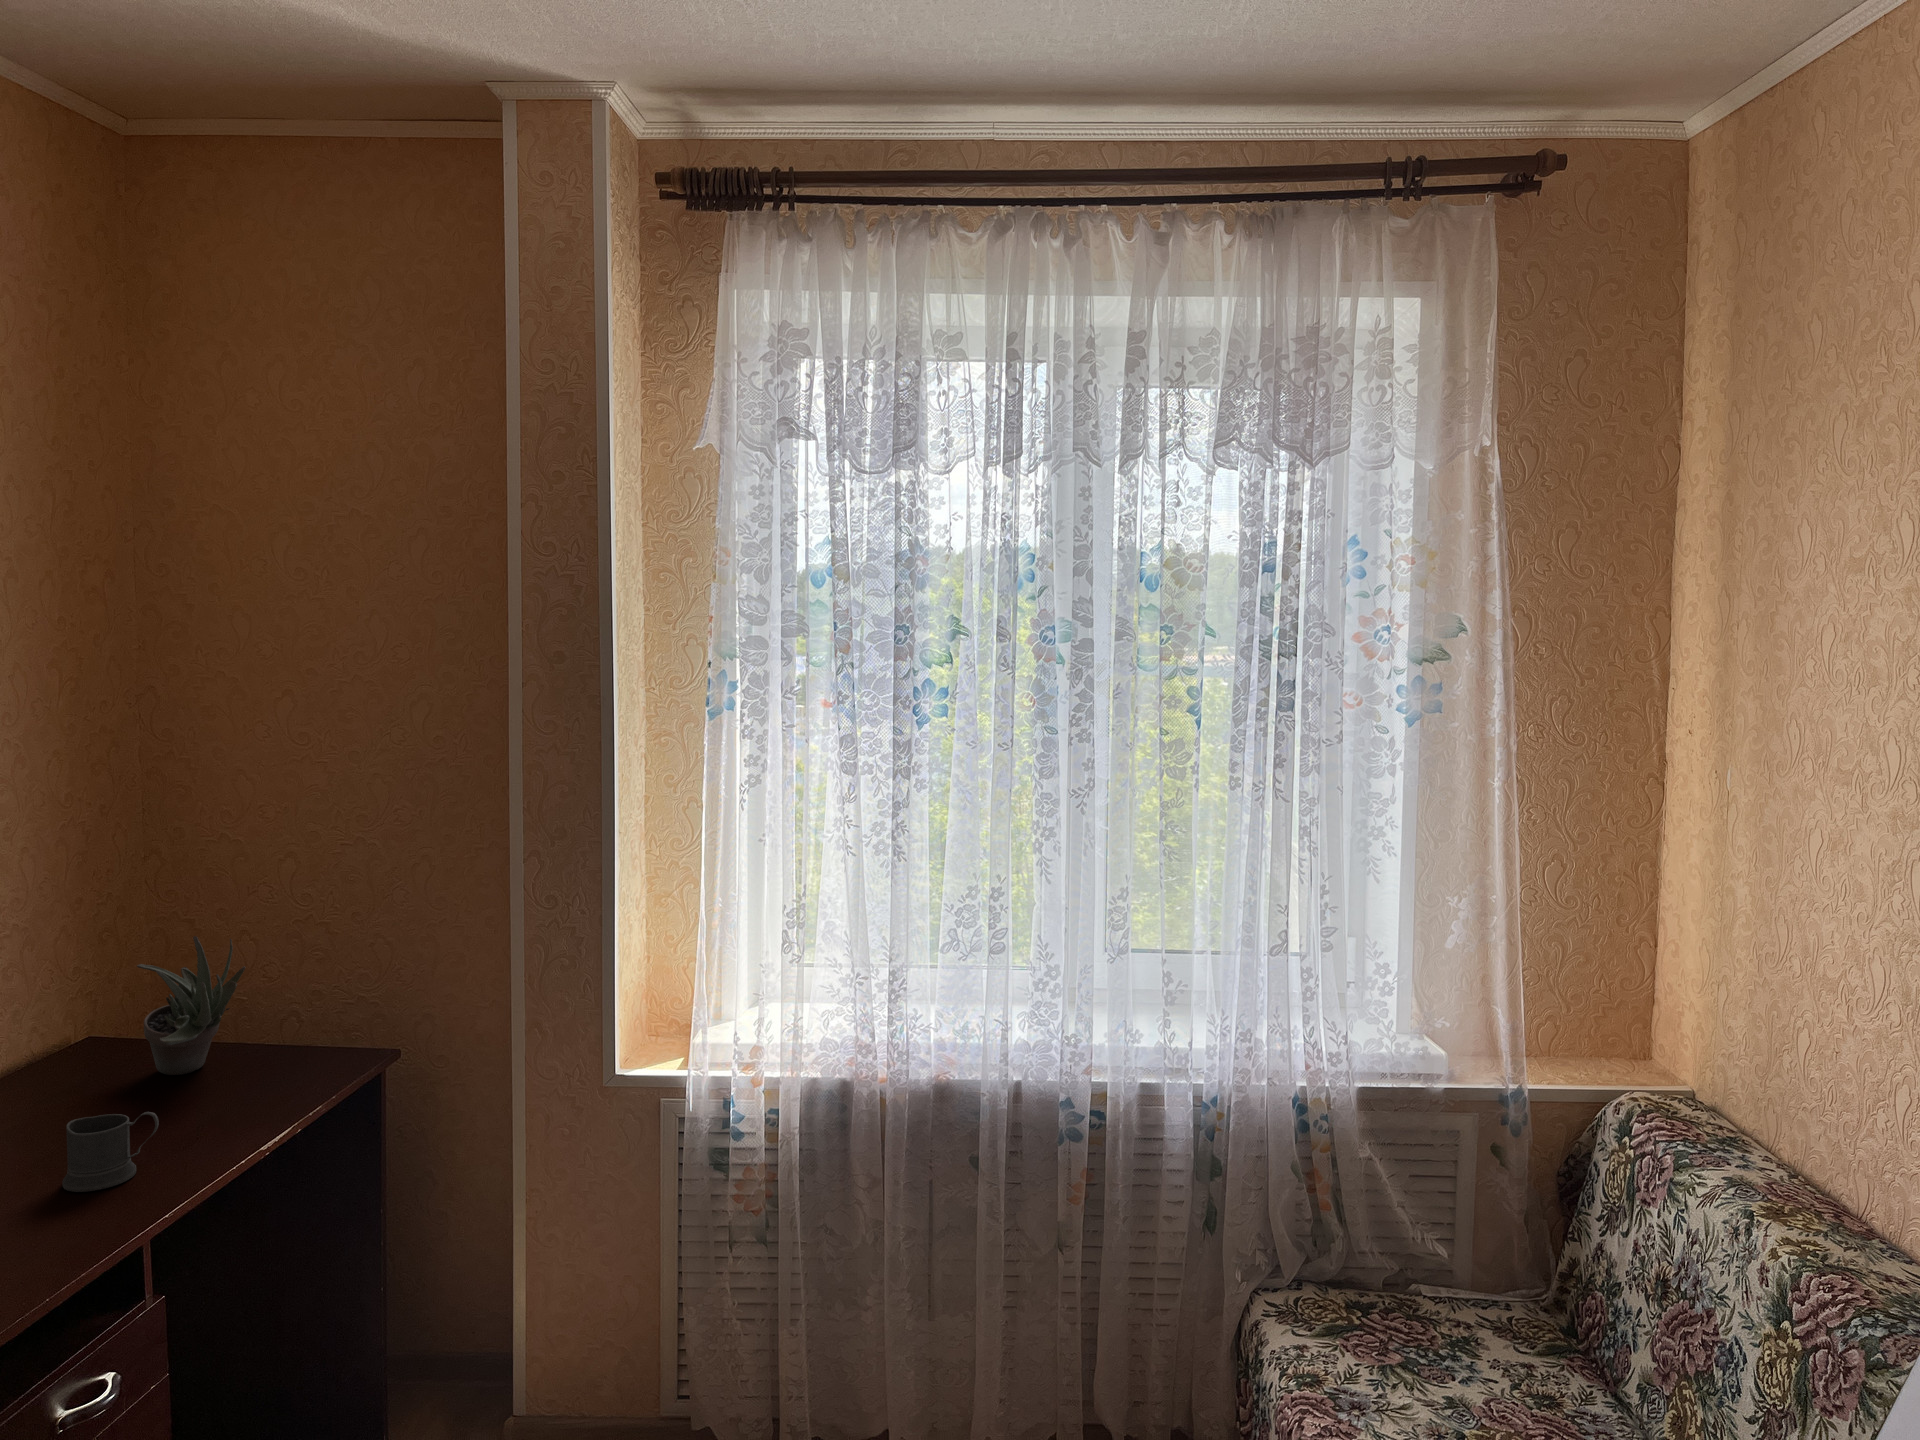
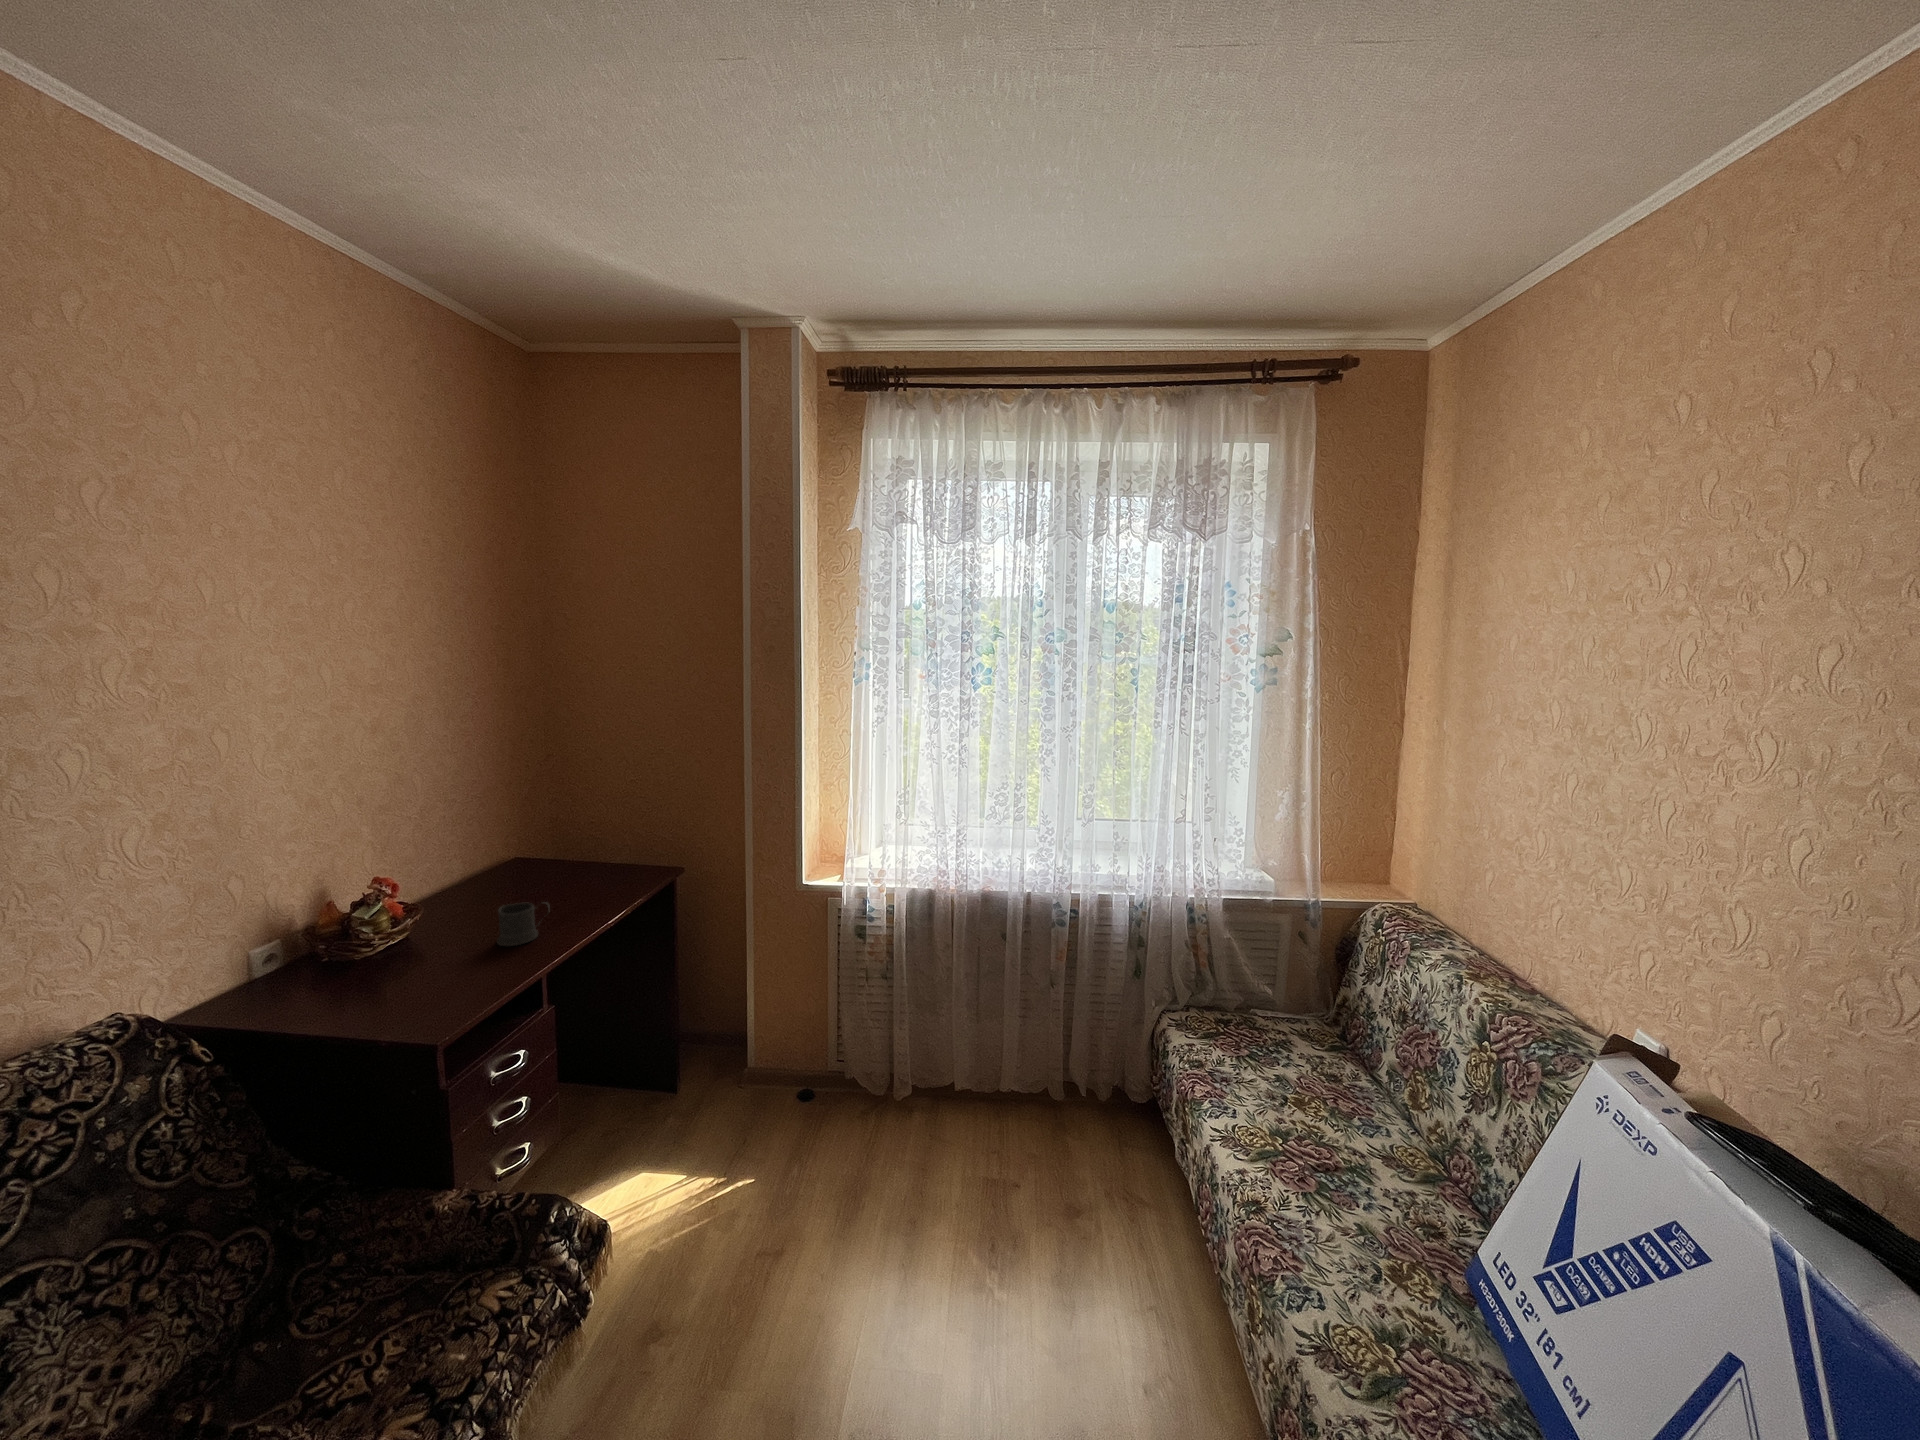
succulent plant: present [137,936,245,1075] -> none [540,803,600,879]

